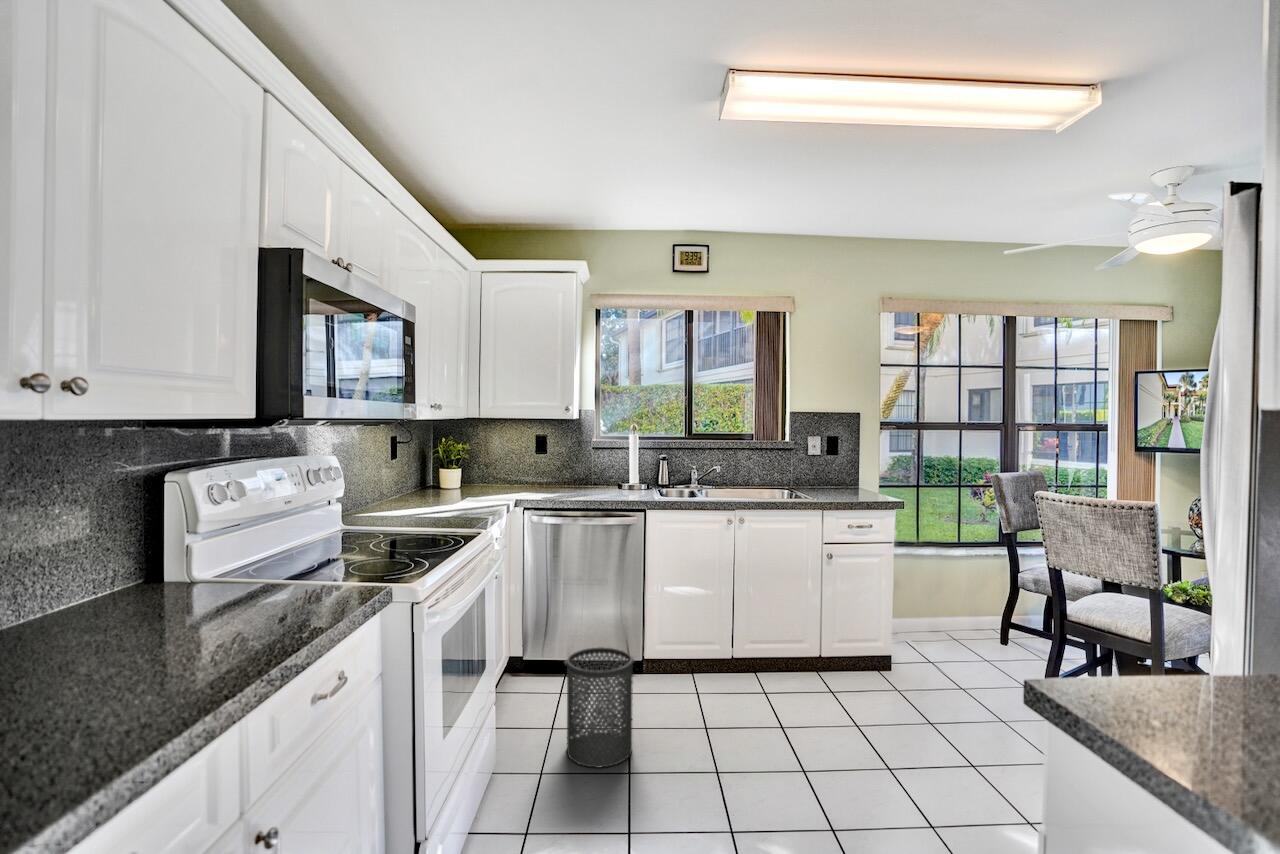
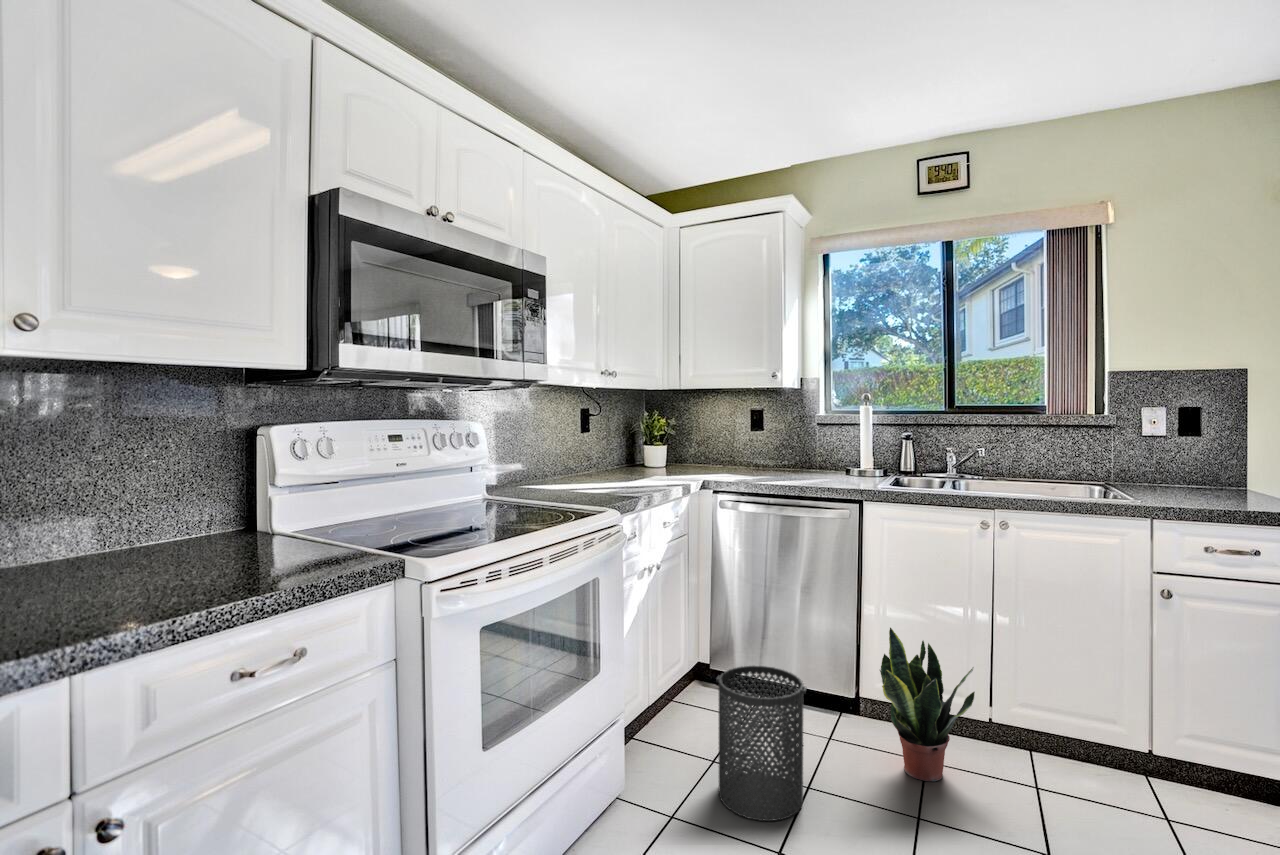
potted plant: none [669,605,736,713] -> present [880,628,975,781]

